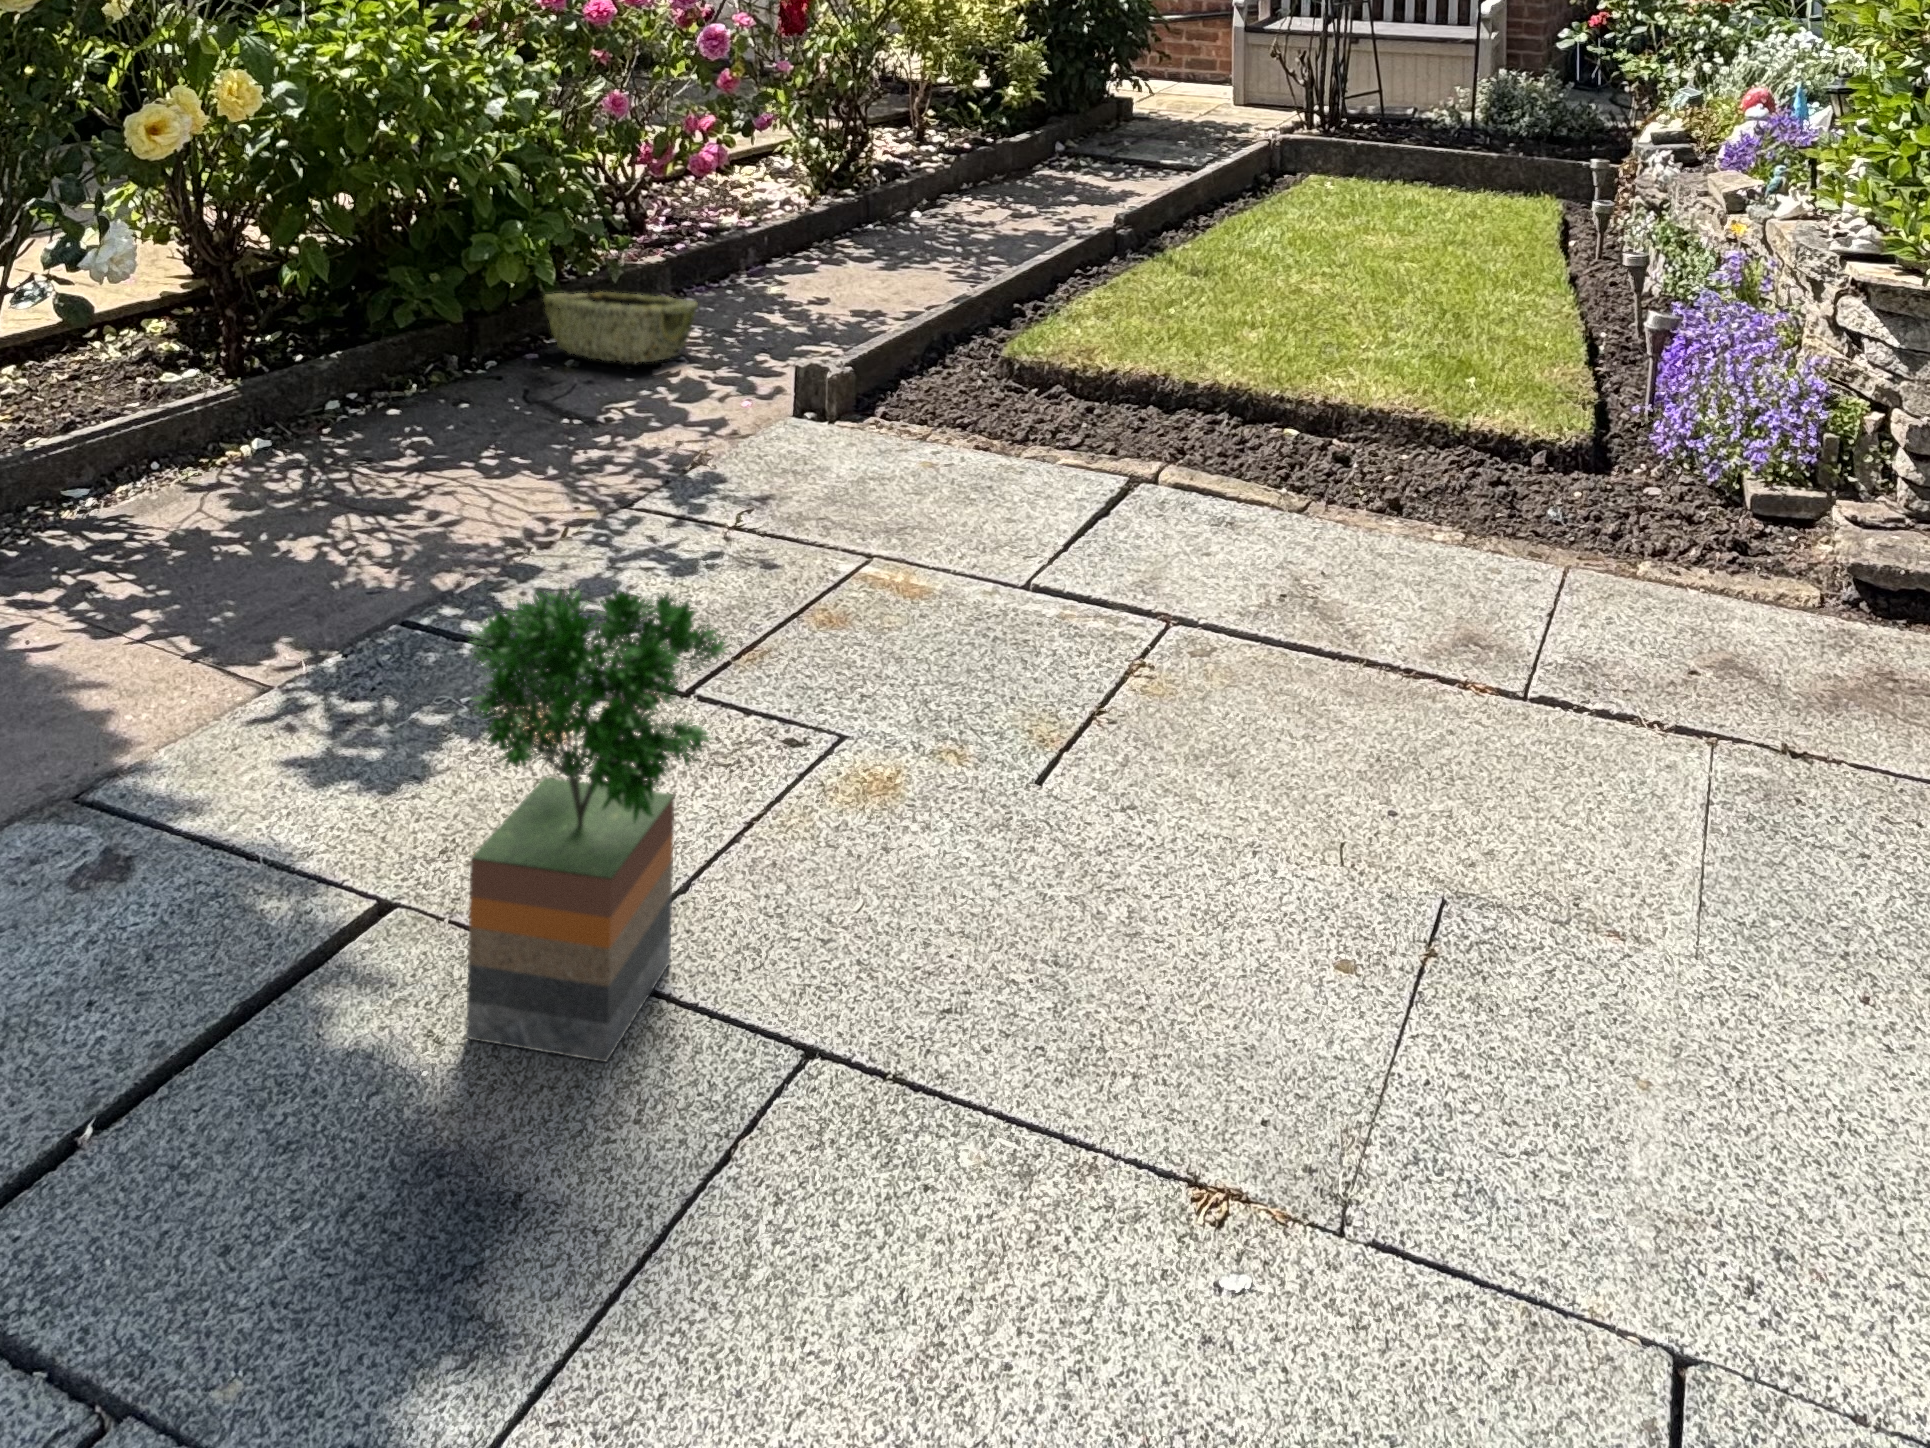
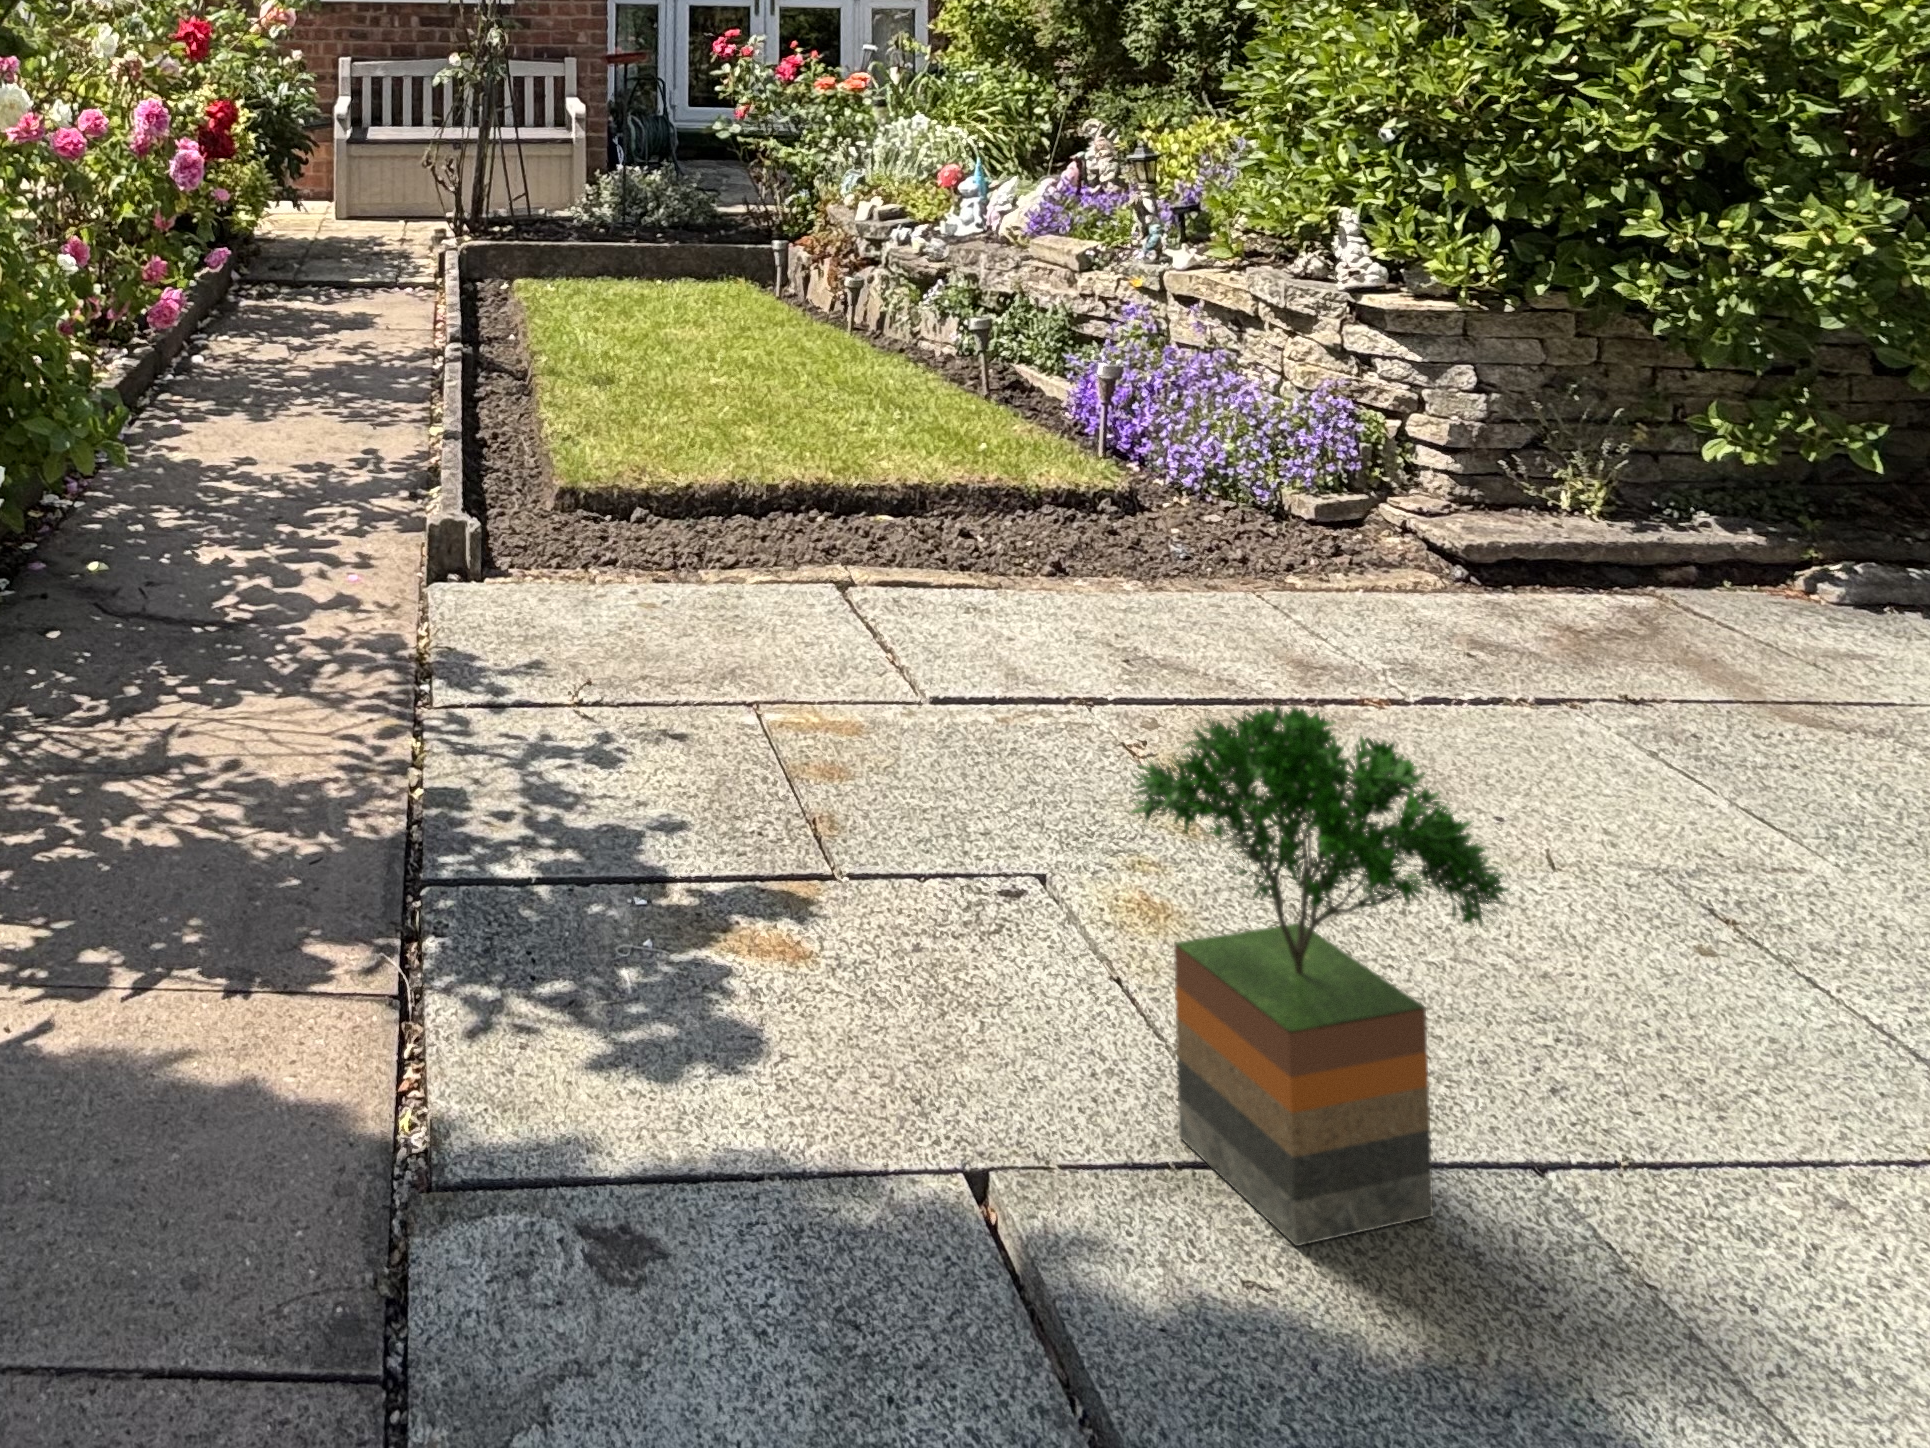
woven basket: present [544,292,698,363] -> none [33,477,215,563]

